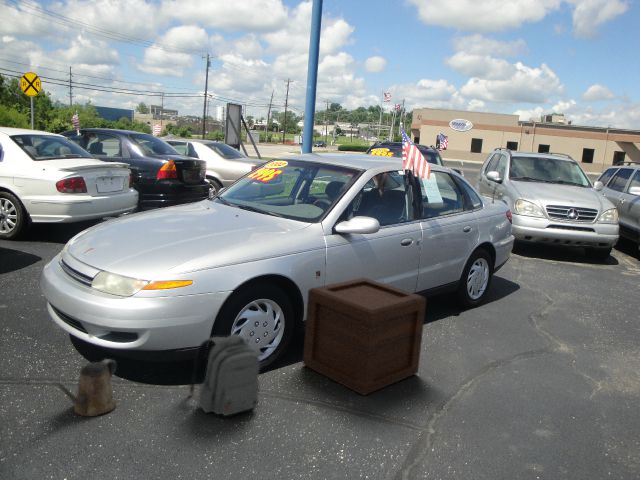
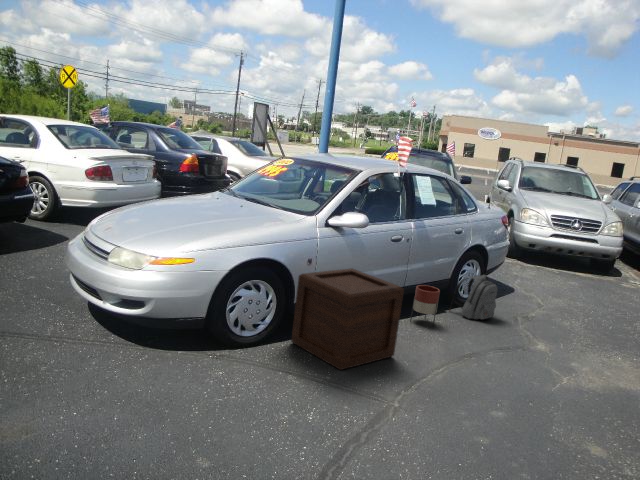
planter: none [424,290,455,335] -> present [410,285,440,326]
backpack: present [190,334,260,416] -> present [449,275,498,319]
watering can: present [53,359,116,416] -> none [71,322,126,368]

